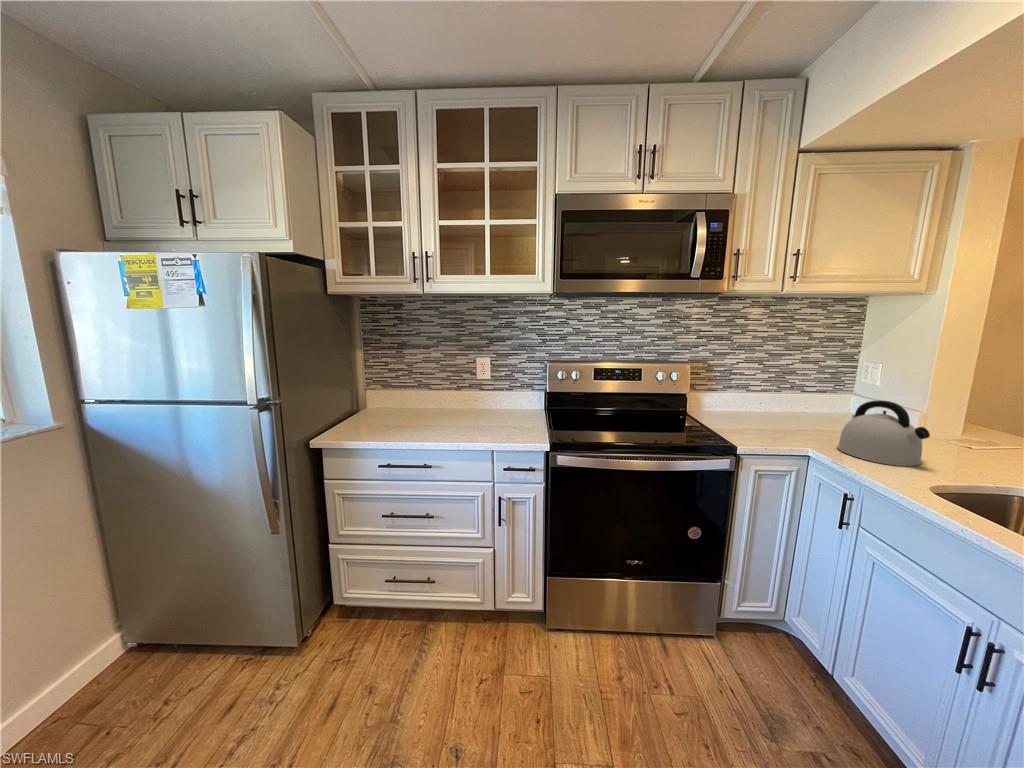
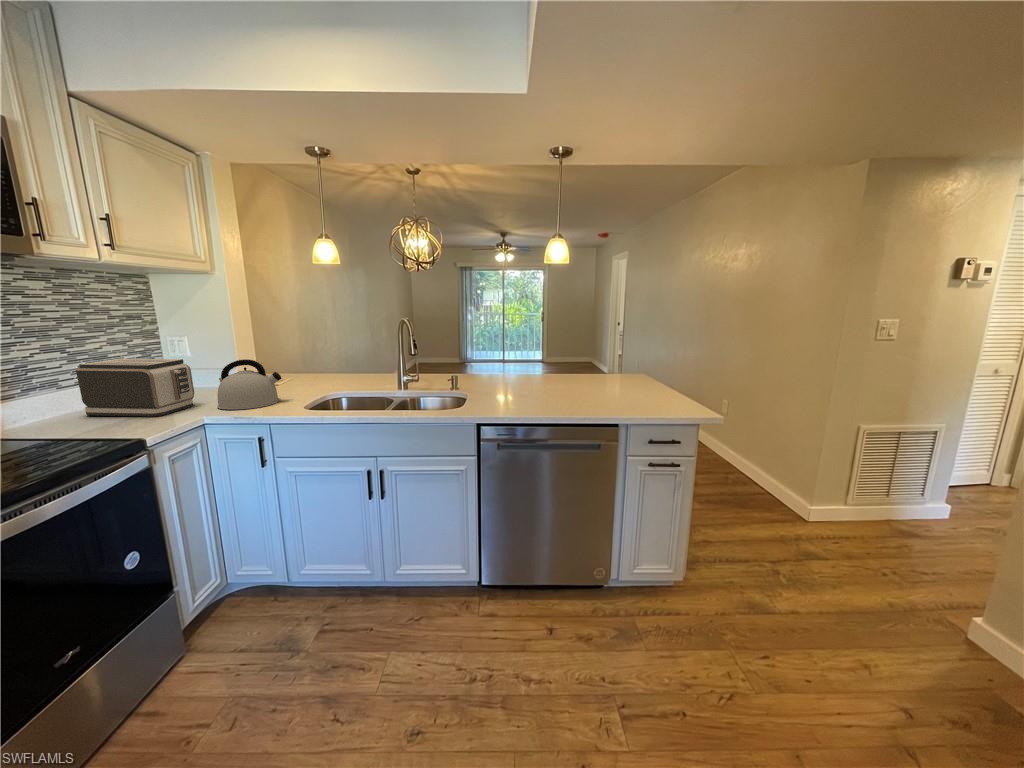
toaster: none [753,375,838,436] -> present [76,359,194,417]

